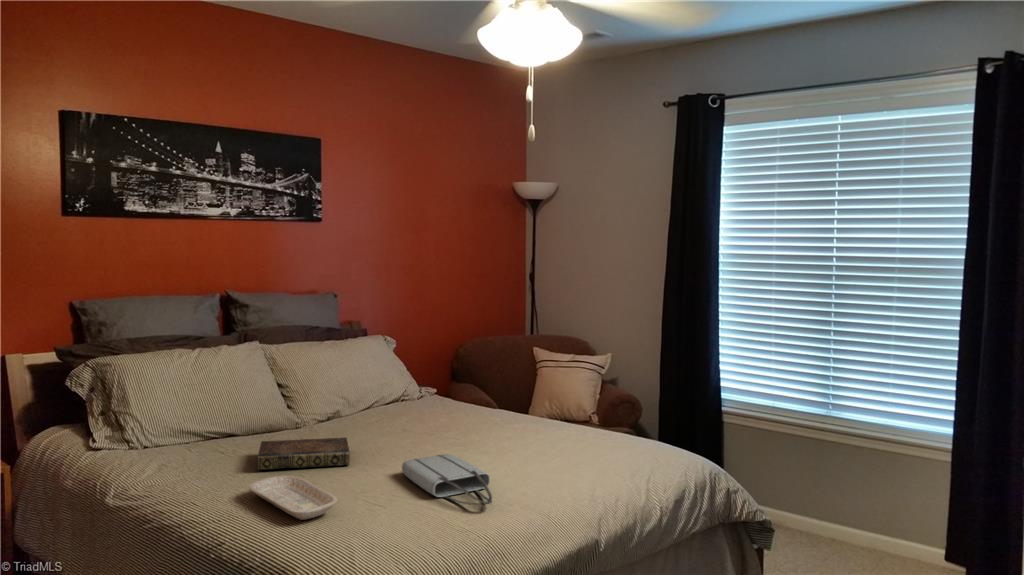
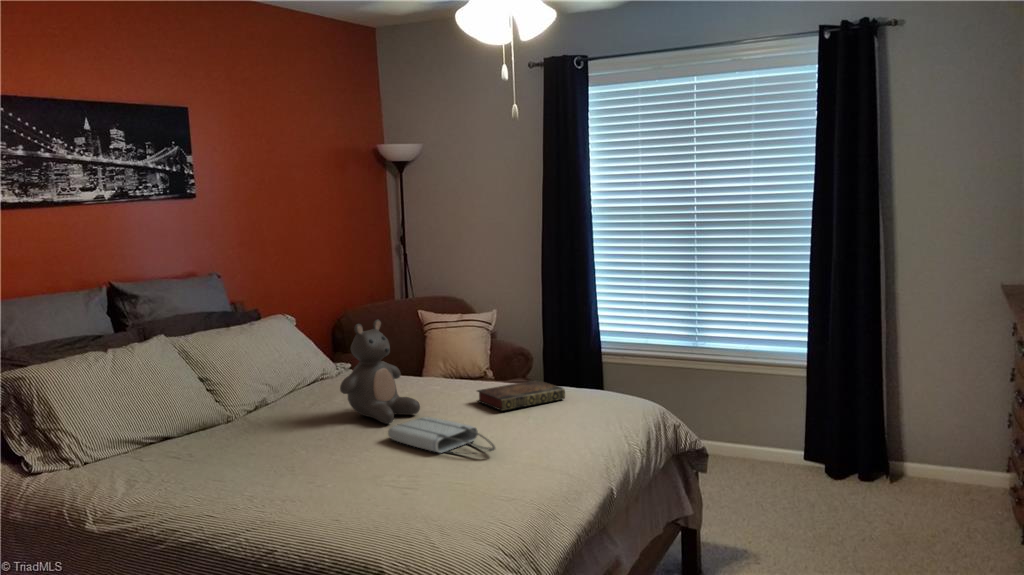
teddy bear: none [378,346,459,456] -> present [340,320,420,424]
book: present [258,438,350,470] -> present [477,380,565,411]
tray: present [248,475,338,520] -> none [261,453,363,487]

